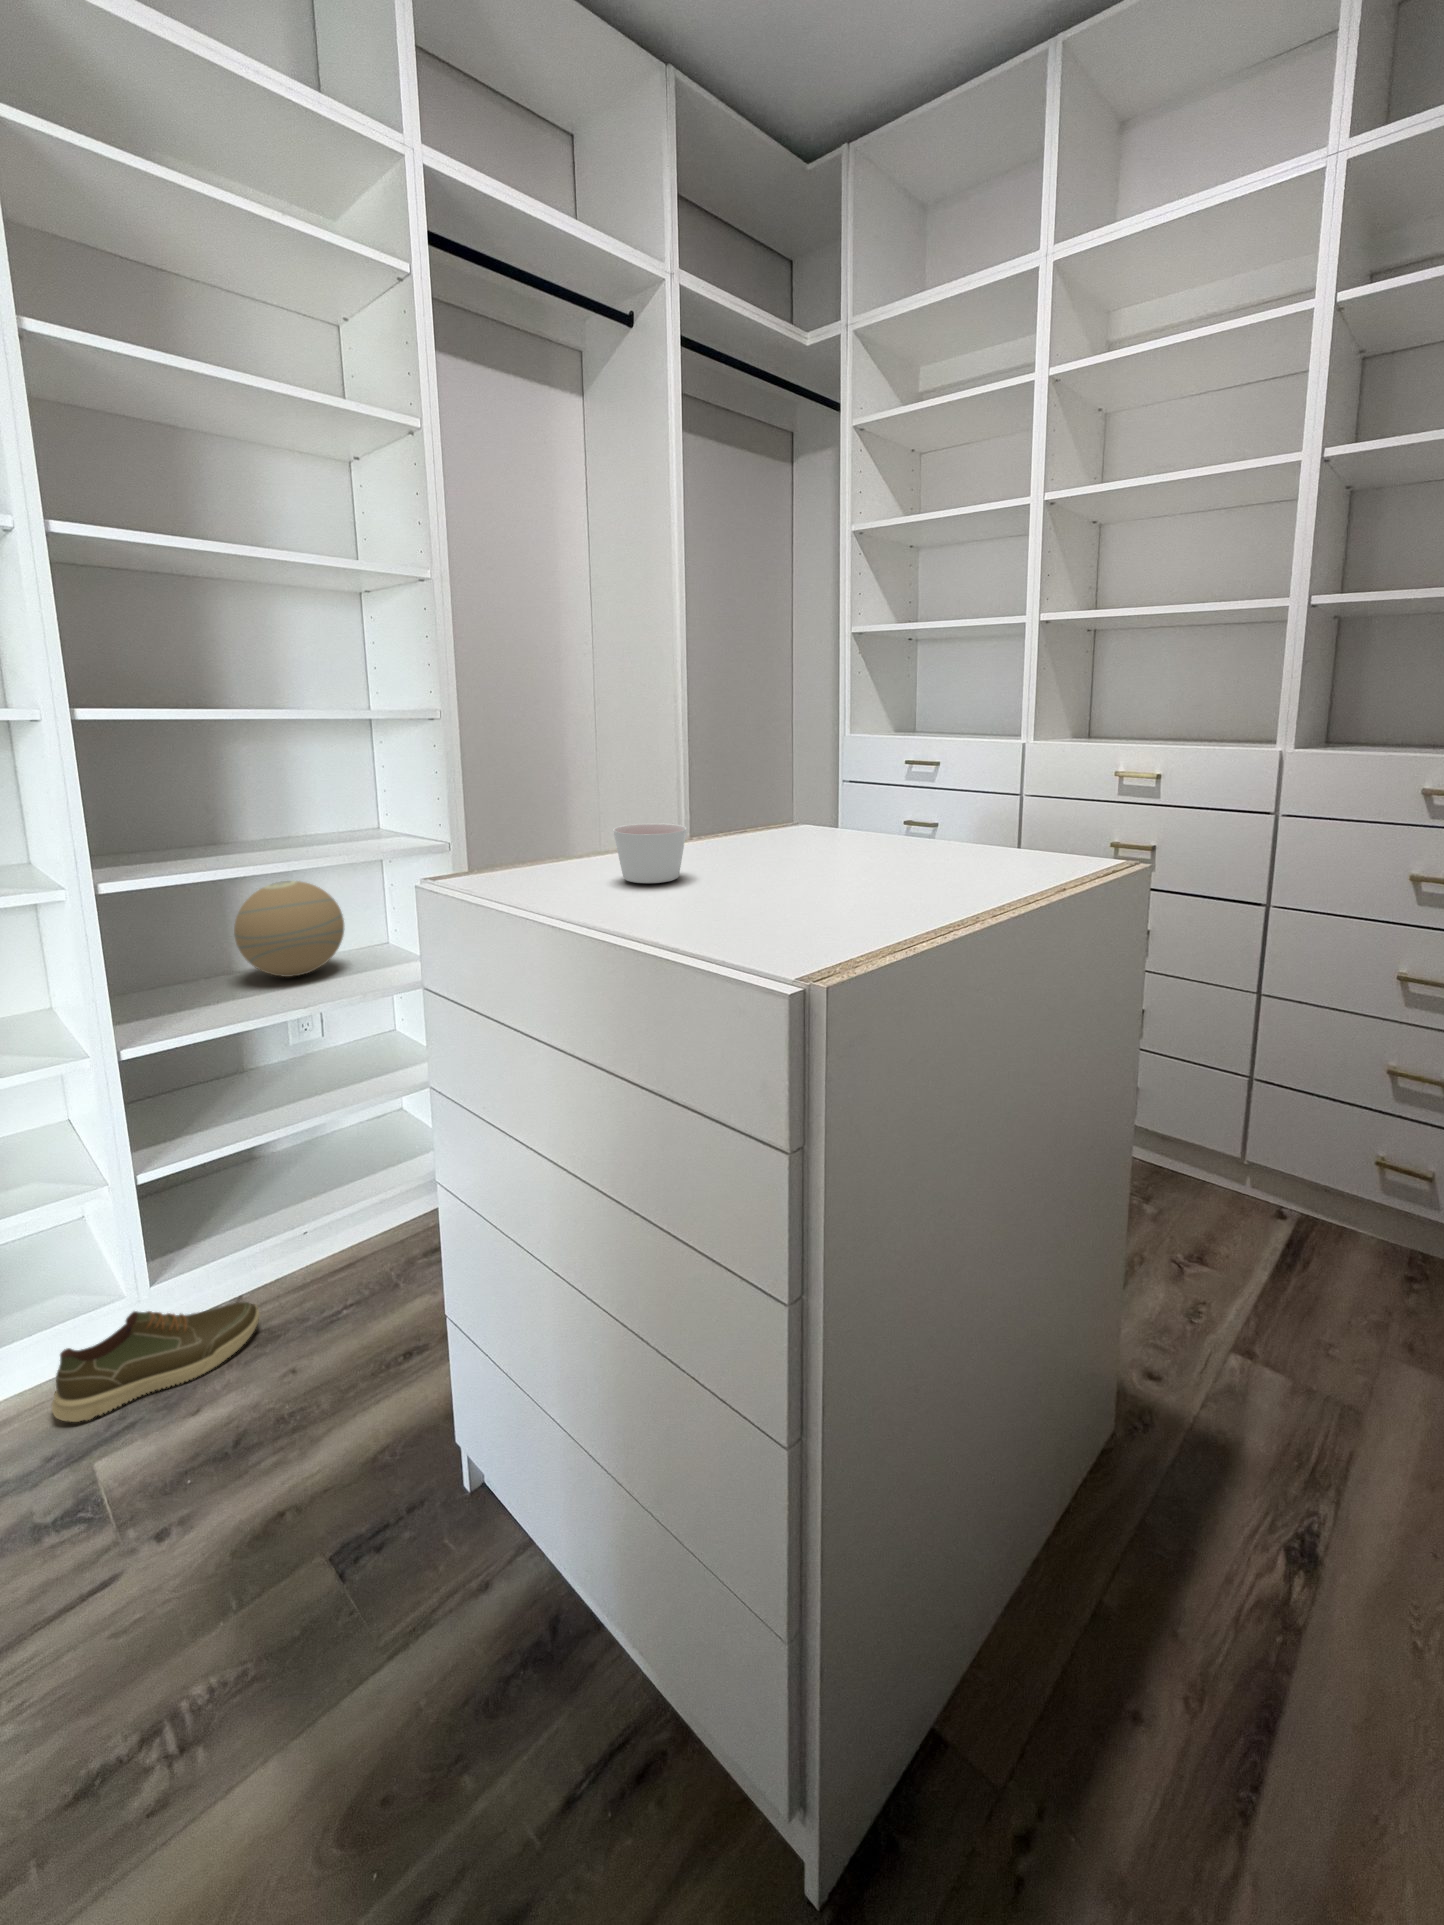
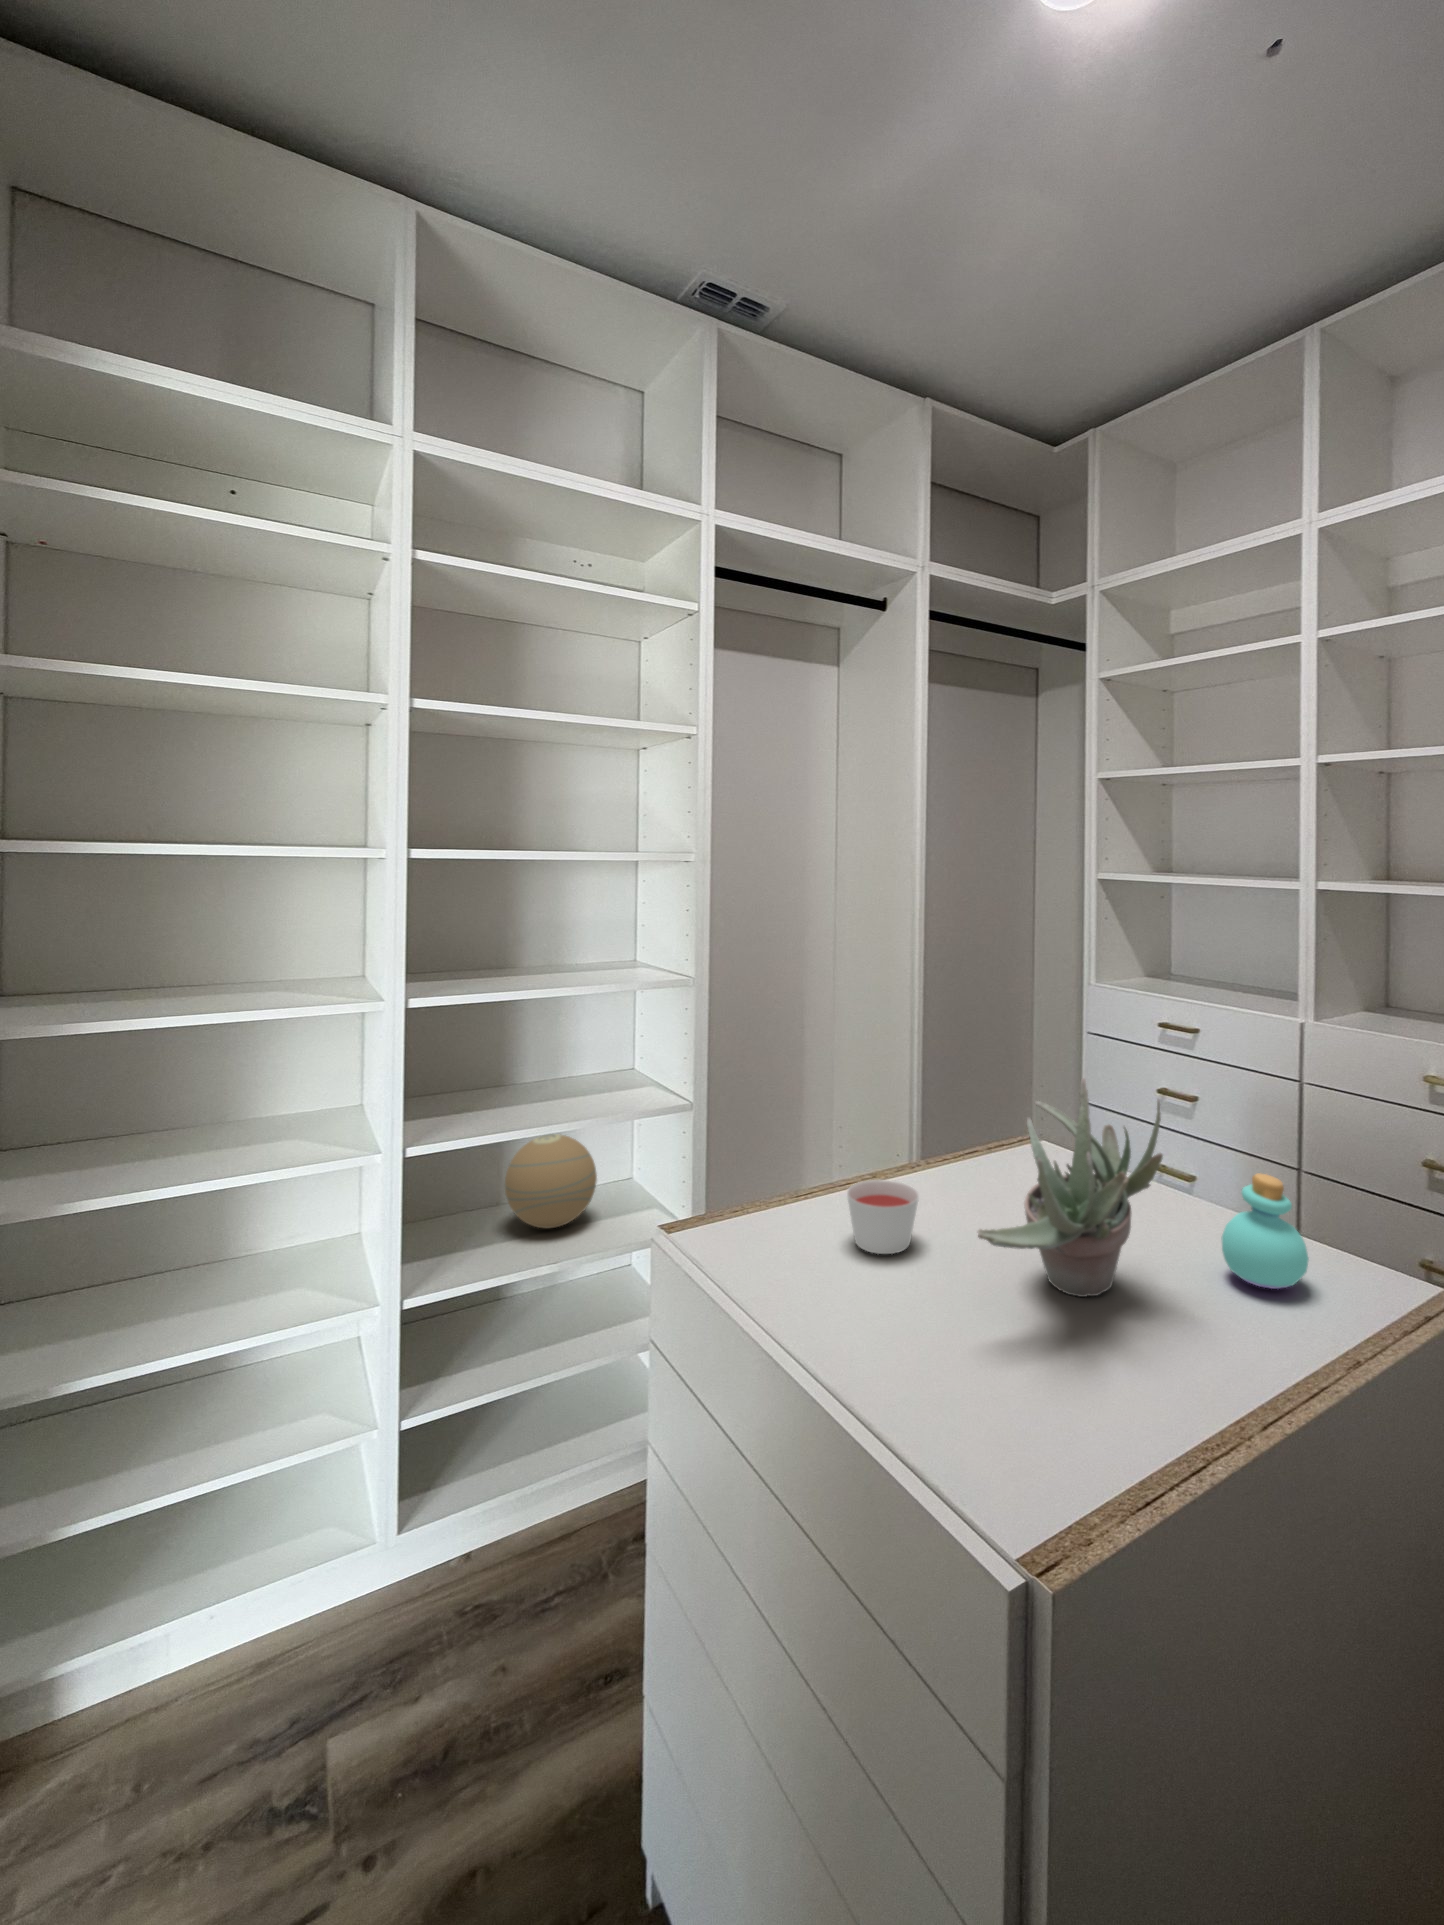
succulent plant: none [745,674,917,892] -> present [978,1078,1163,1297]
perfume bottle: none [963,778,1035,876] -> present [1222,1173,1309,1289]
shoe: present [51,1302,260,1422] -> none [308,1571,487,1684]

